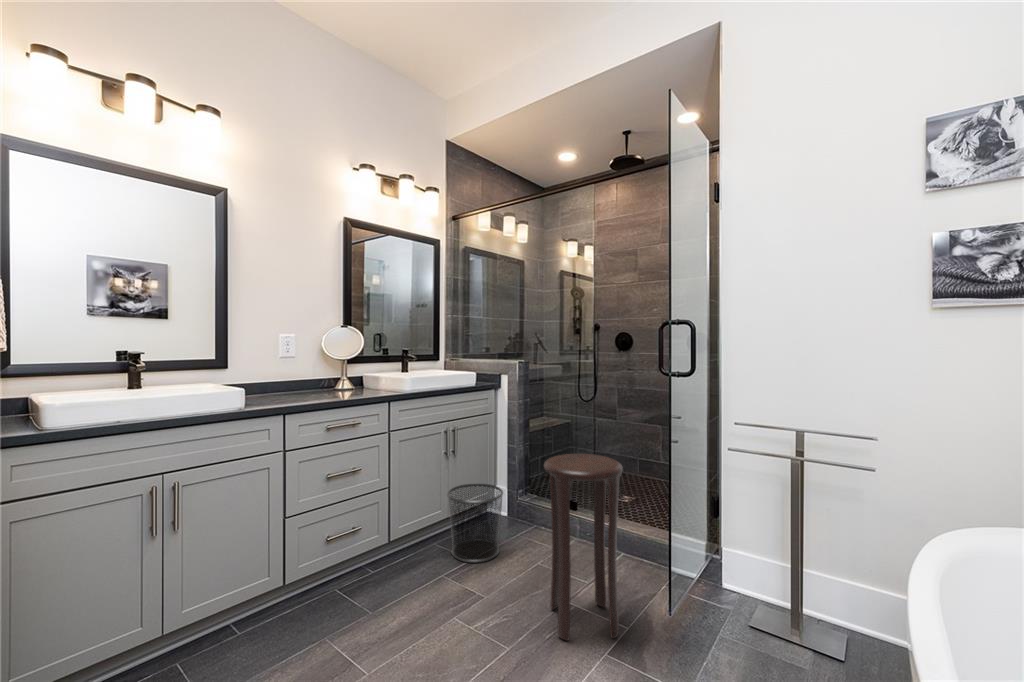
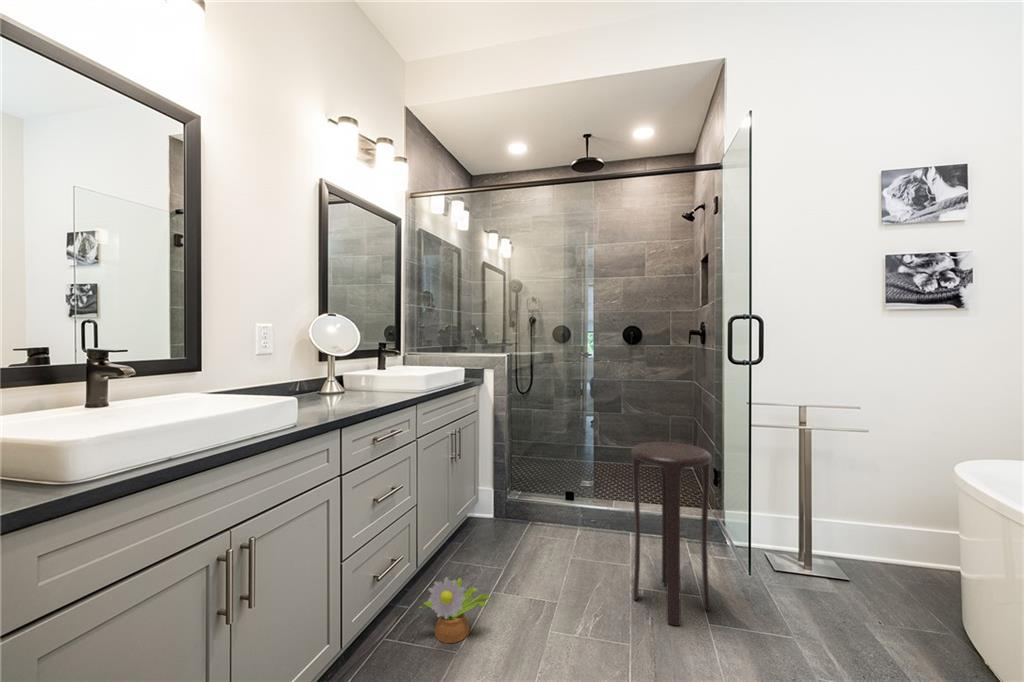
waste bin: present [447,483,503,563] -> none [475,487,536,575]
decorative plant: none [354,542,410,599] -> present [419,577,491,643]

